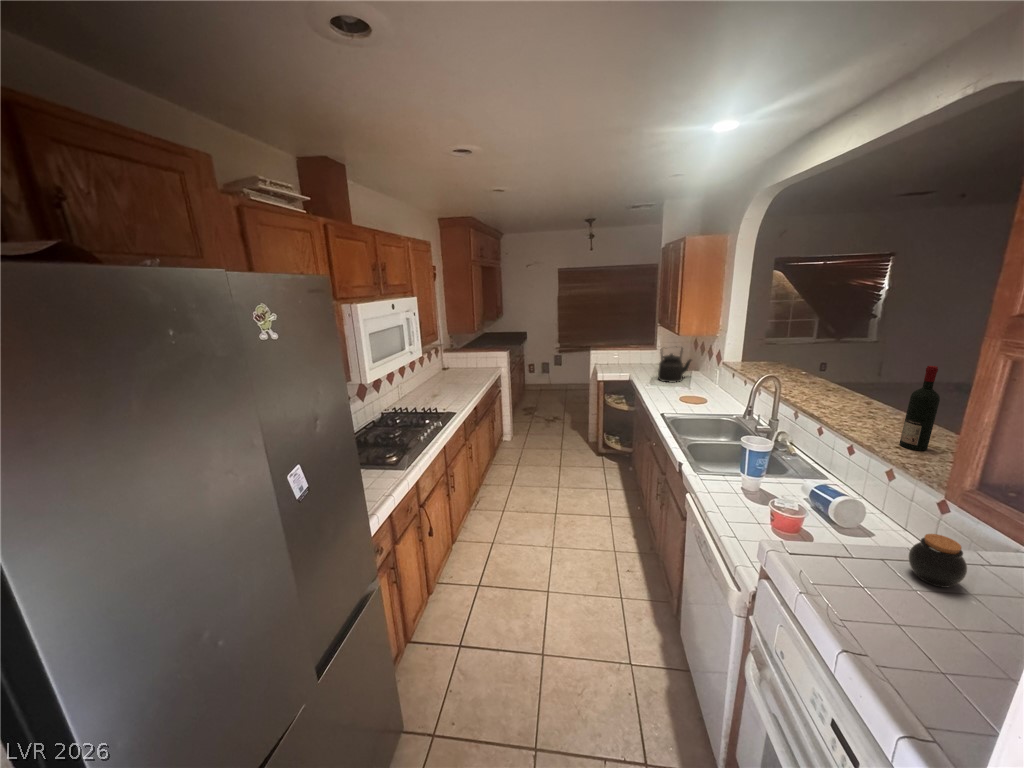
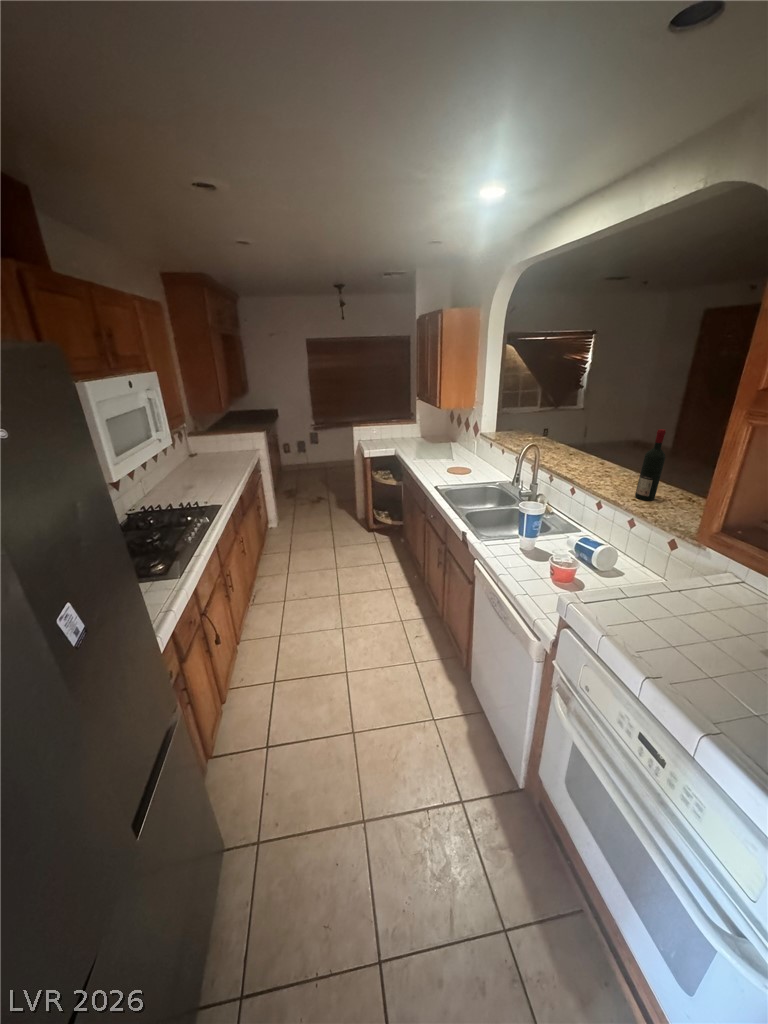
kettle: present [658,348,691,382] -> none [422,420,452,455]
jar: present [909,534,967,588] -> none [671,571,712,612]

